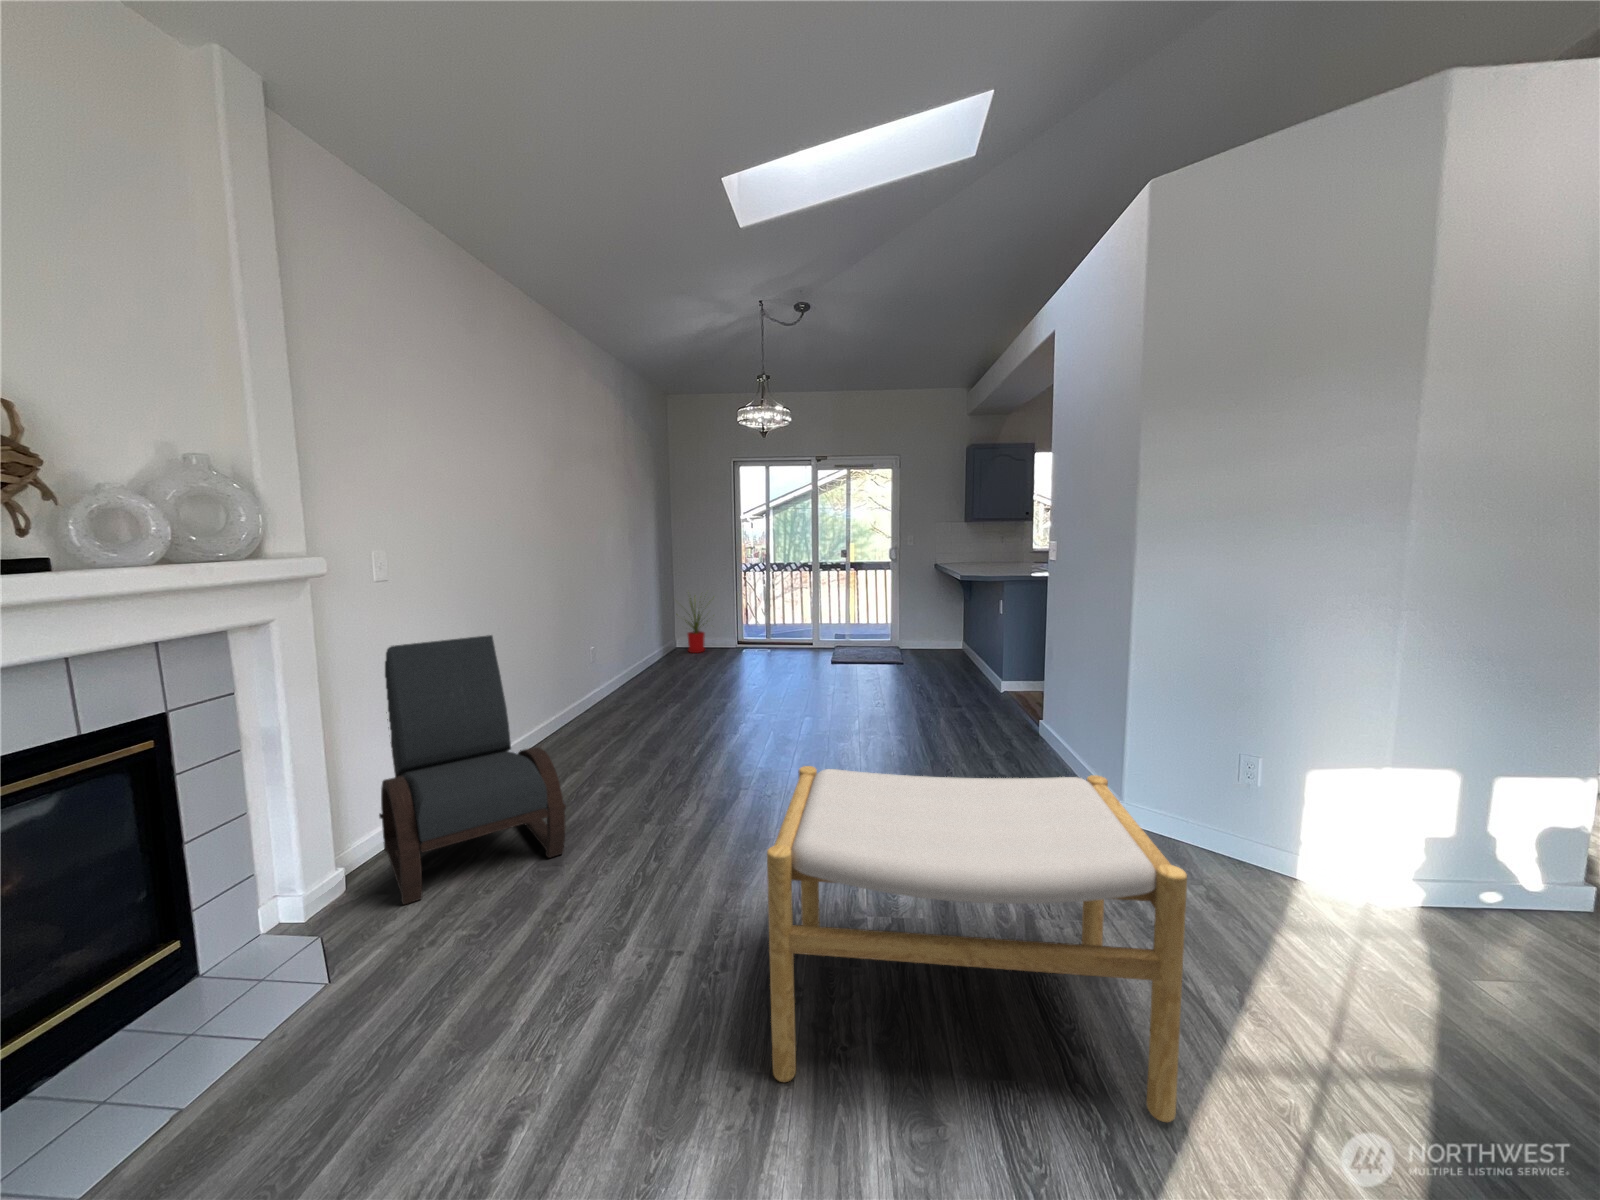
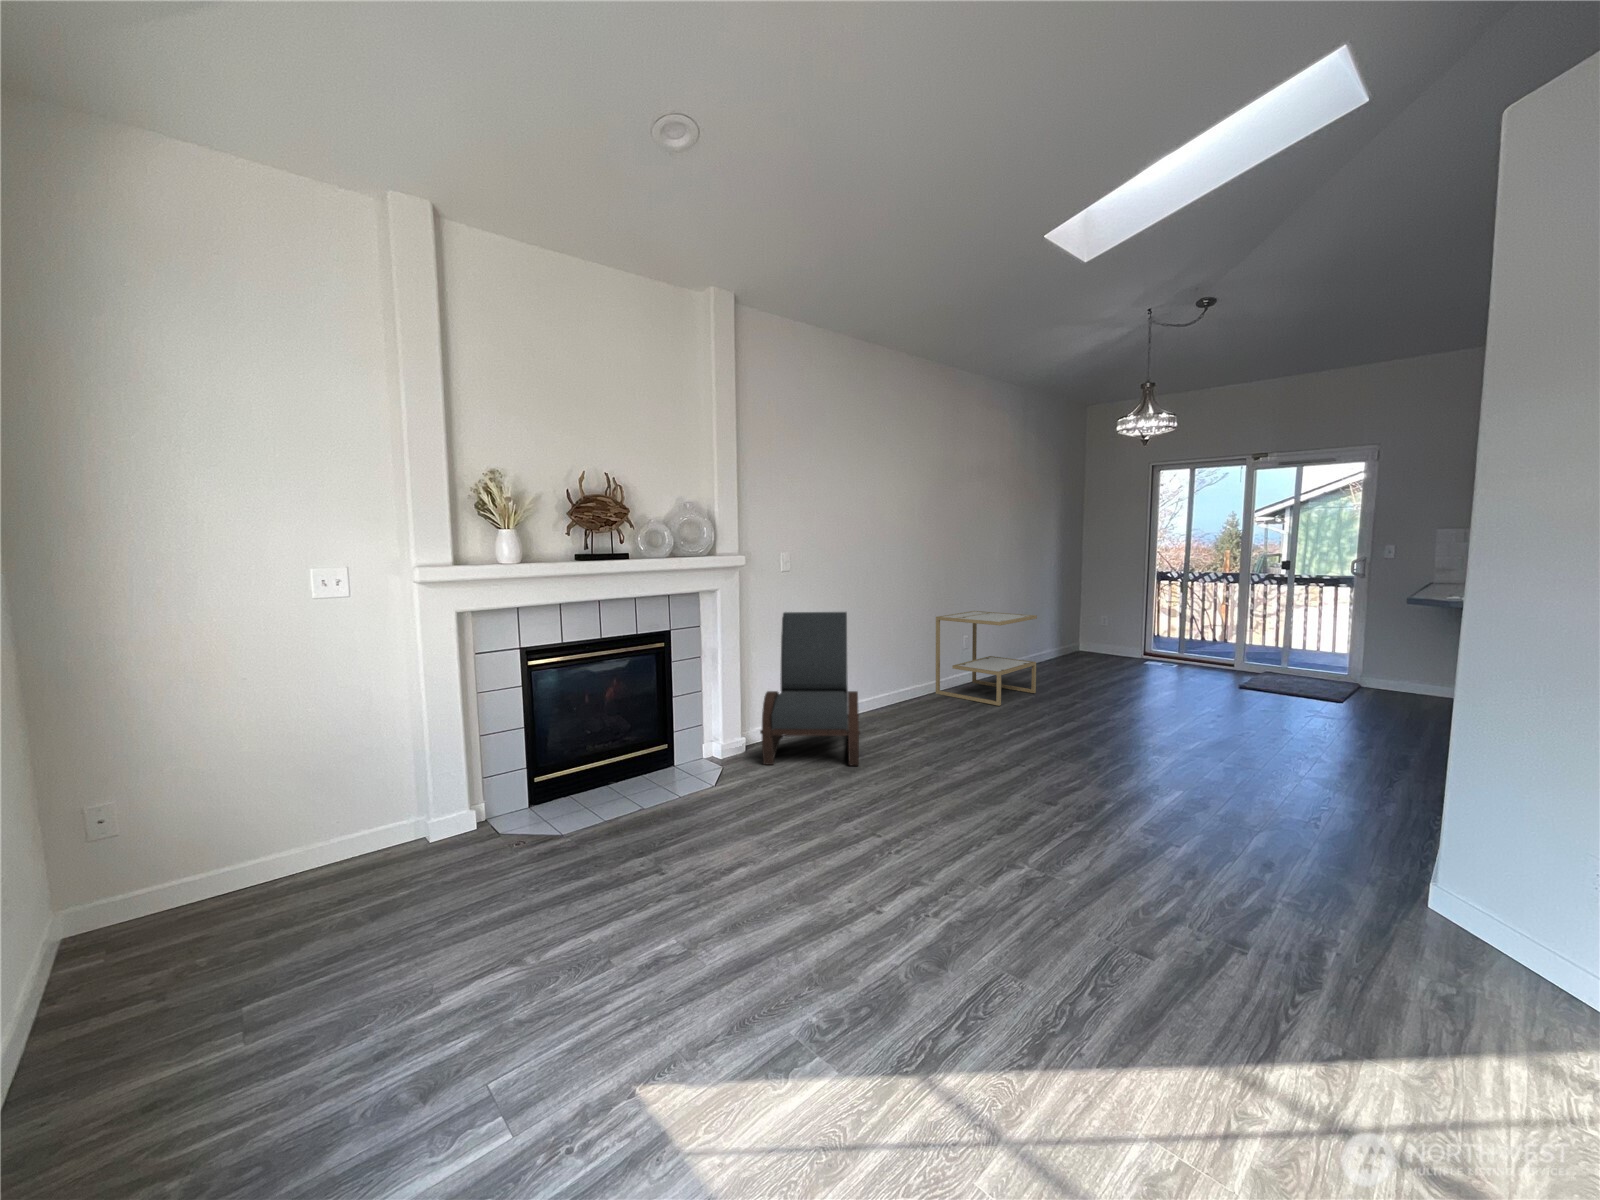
house plant: present [685,598,705,653] -> none [1071,594,1121,657]
side table: none [569,616,682,724] -> present [936,611,1037,706]
footstool: present [767,766,1187,1122] -> none [870,724,1214,1058]

